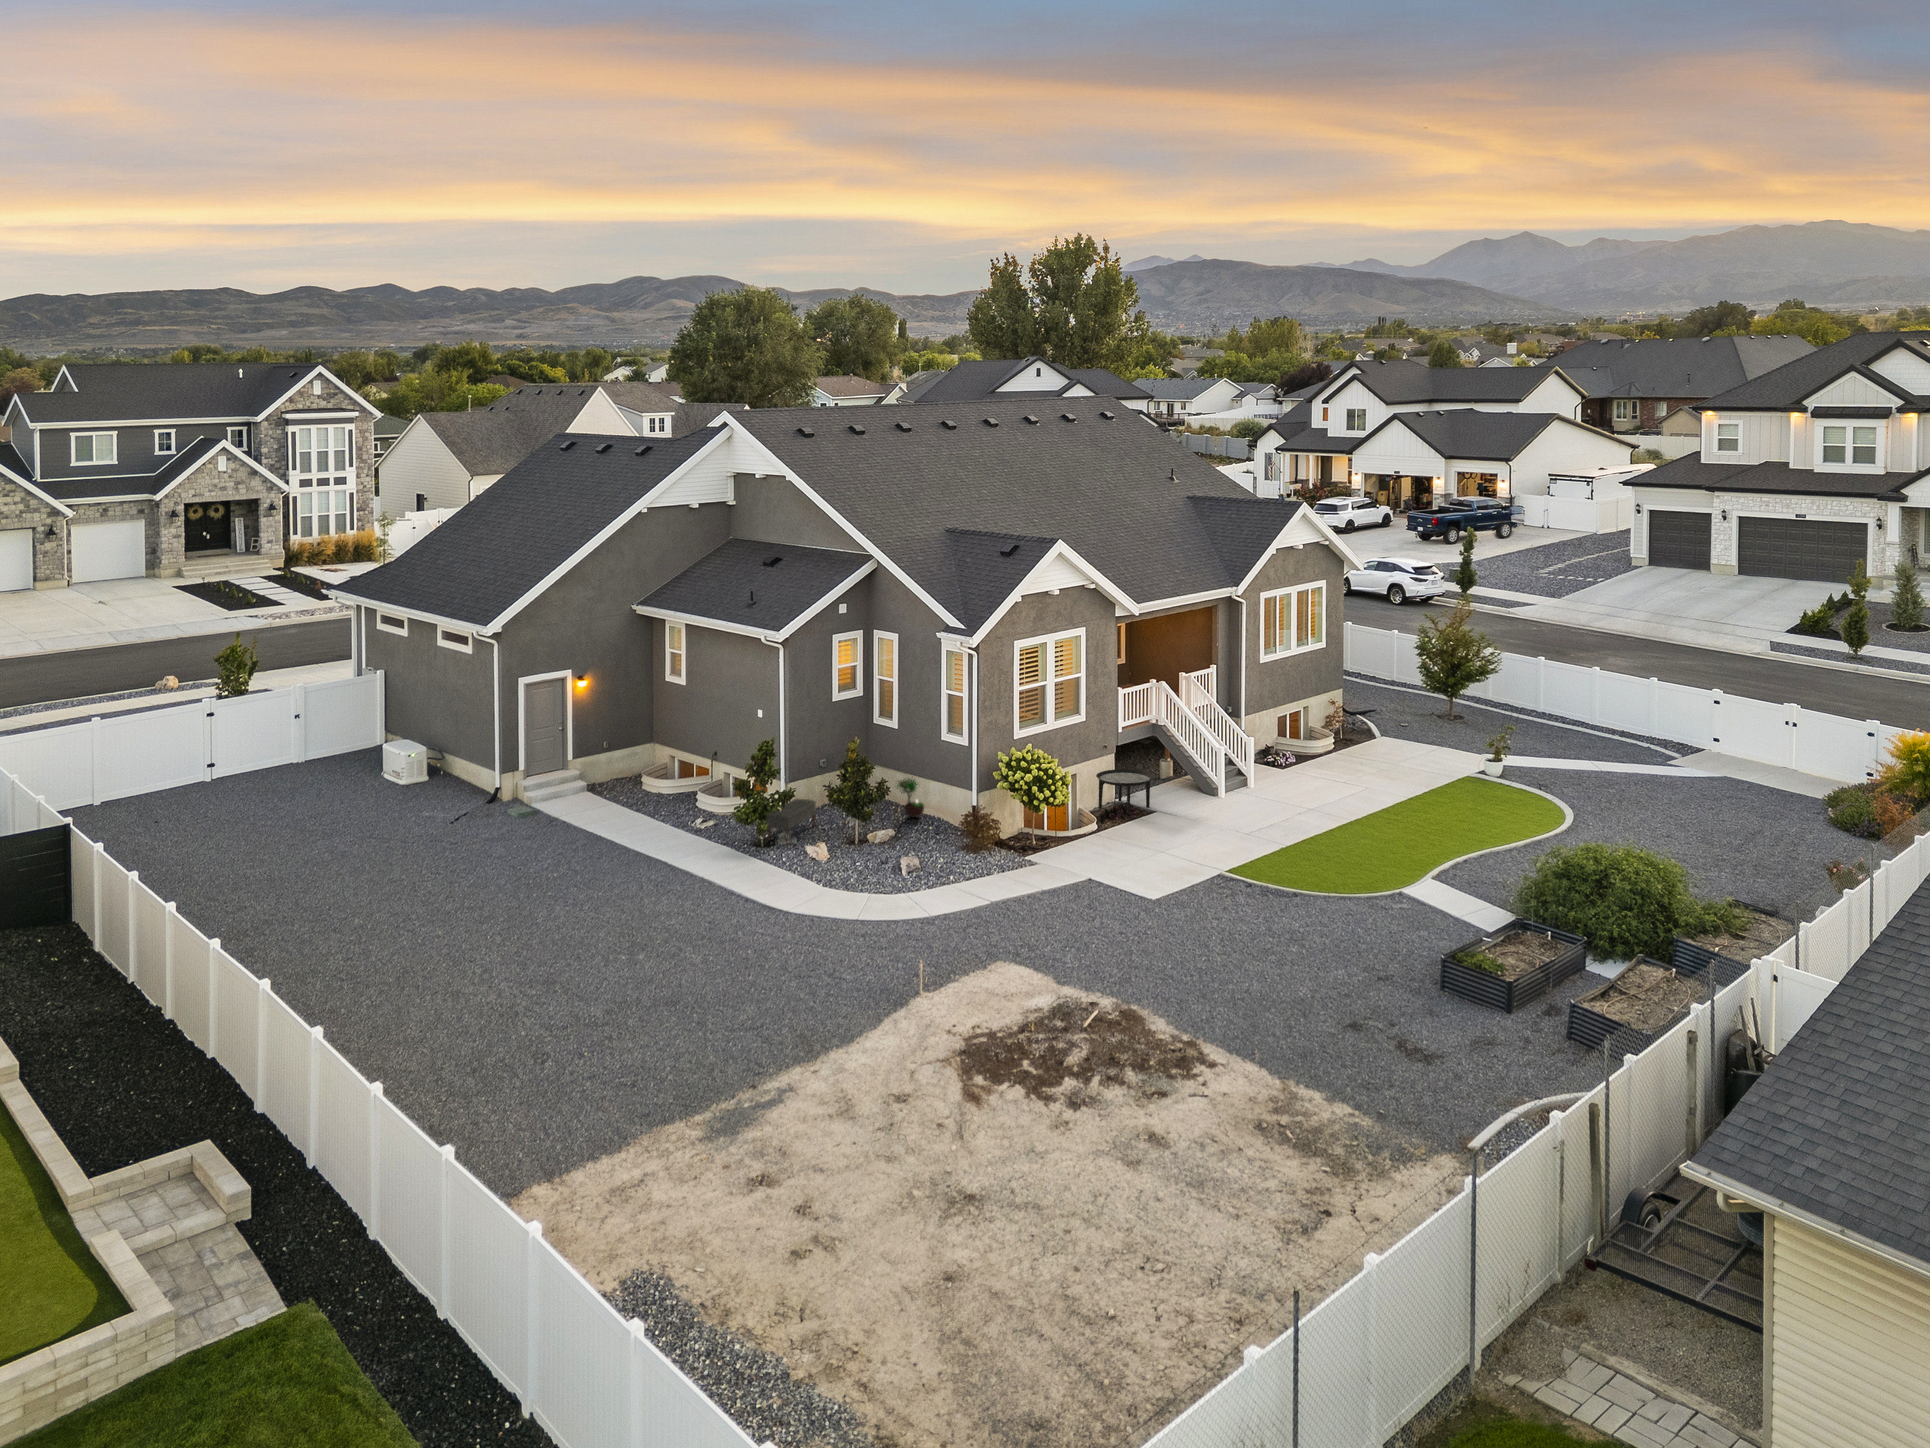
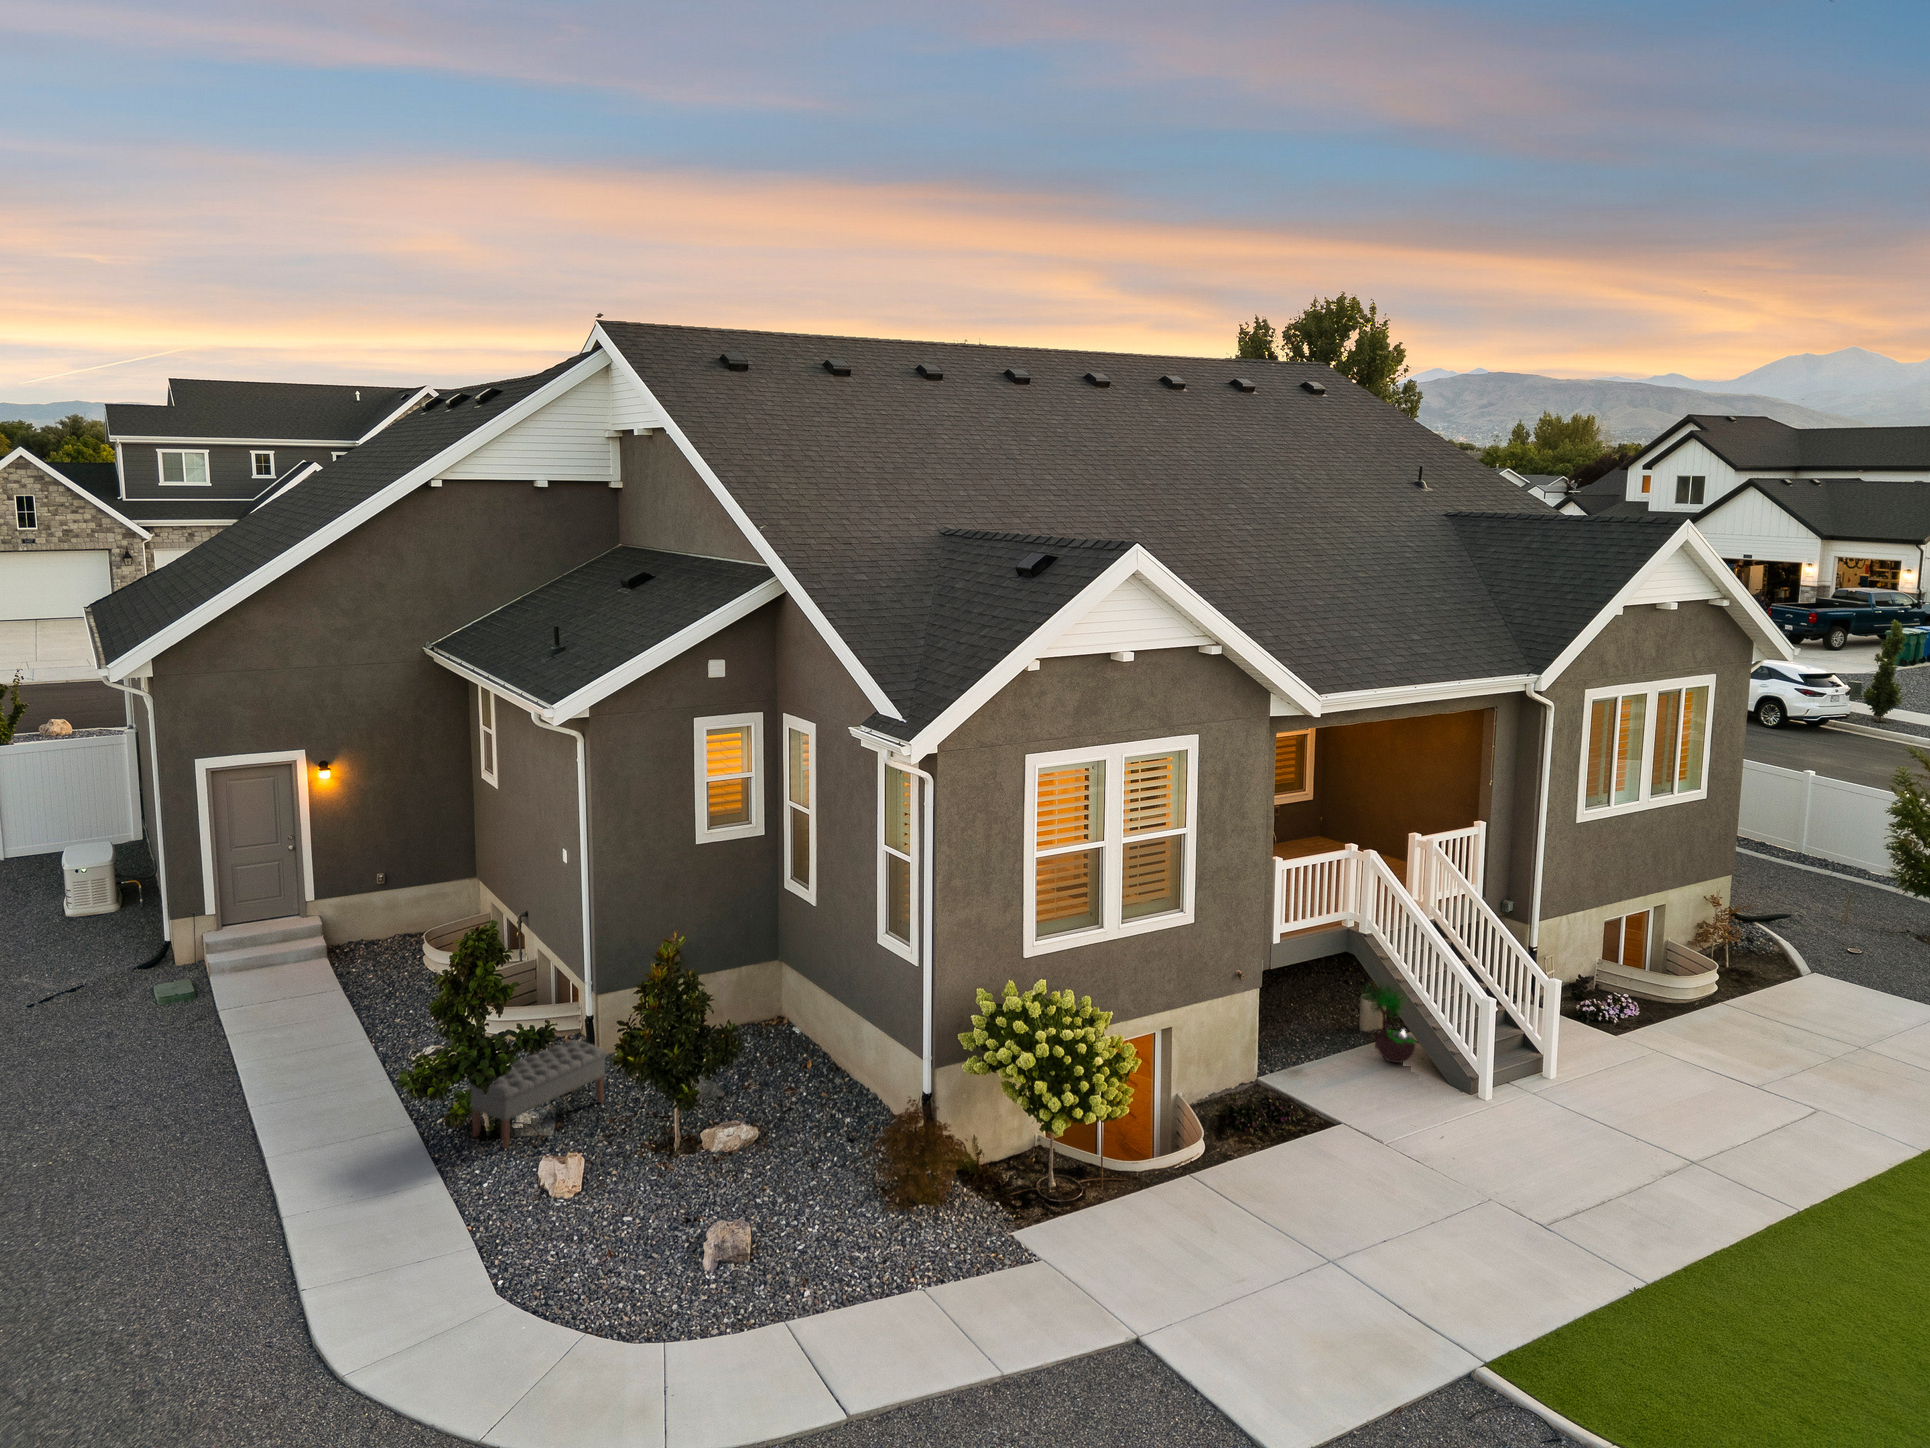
round table: present [1096,769,1153,815] -> none [1206,1031,1331,1147]
potted tree: present [898,779,924,817] -> present [1365,983,1415,1063]

